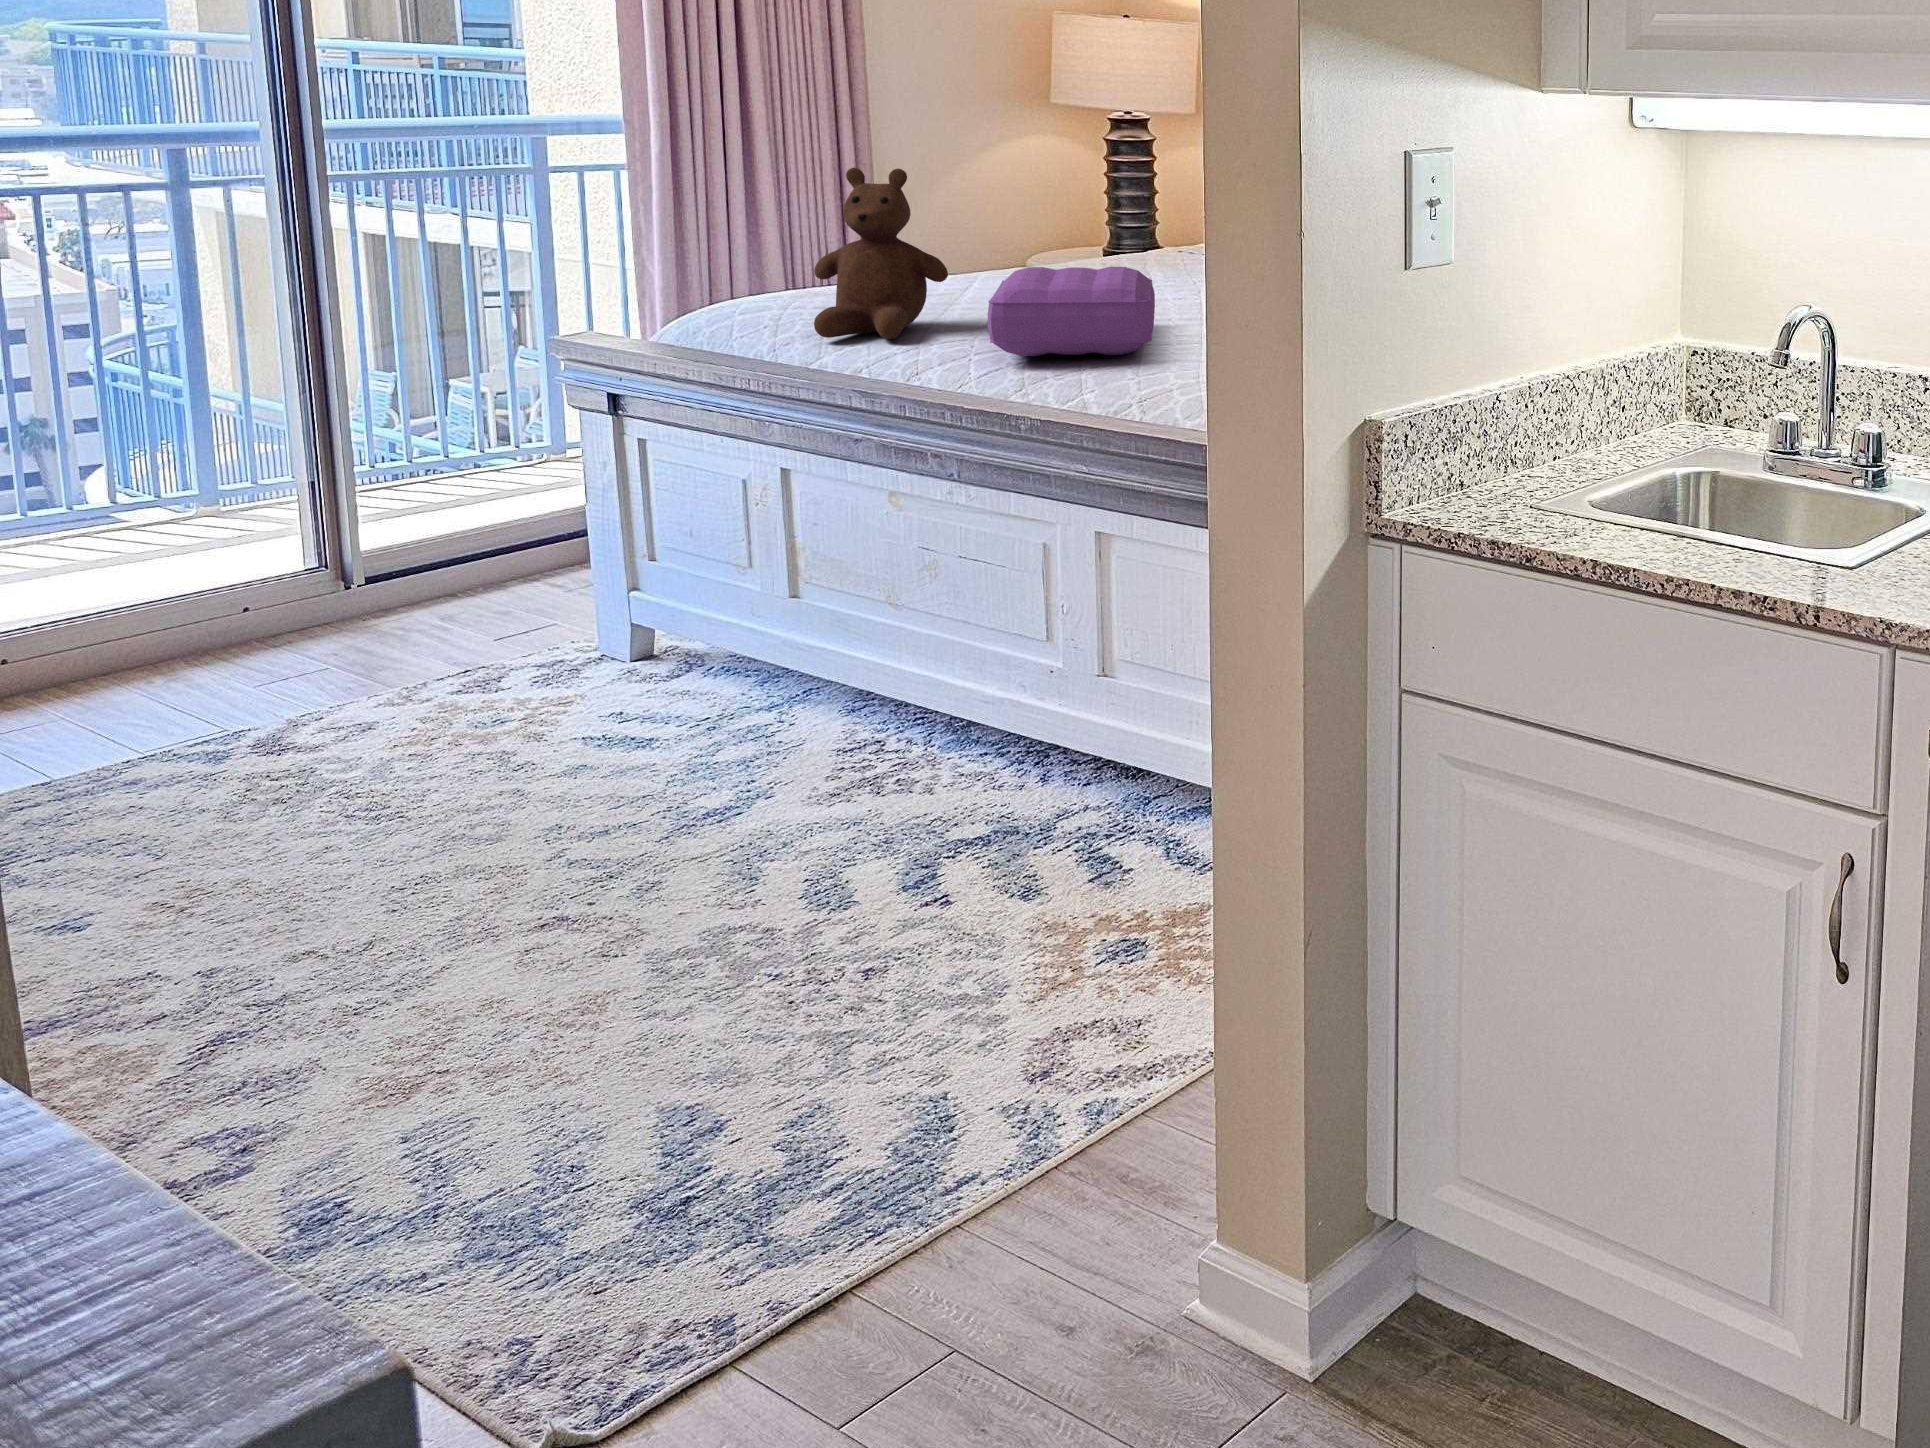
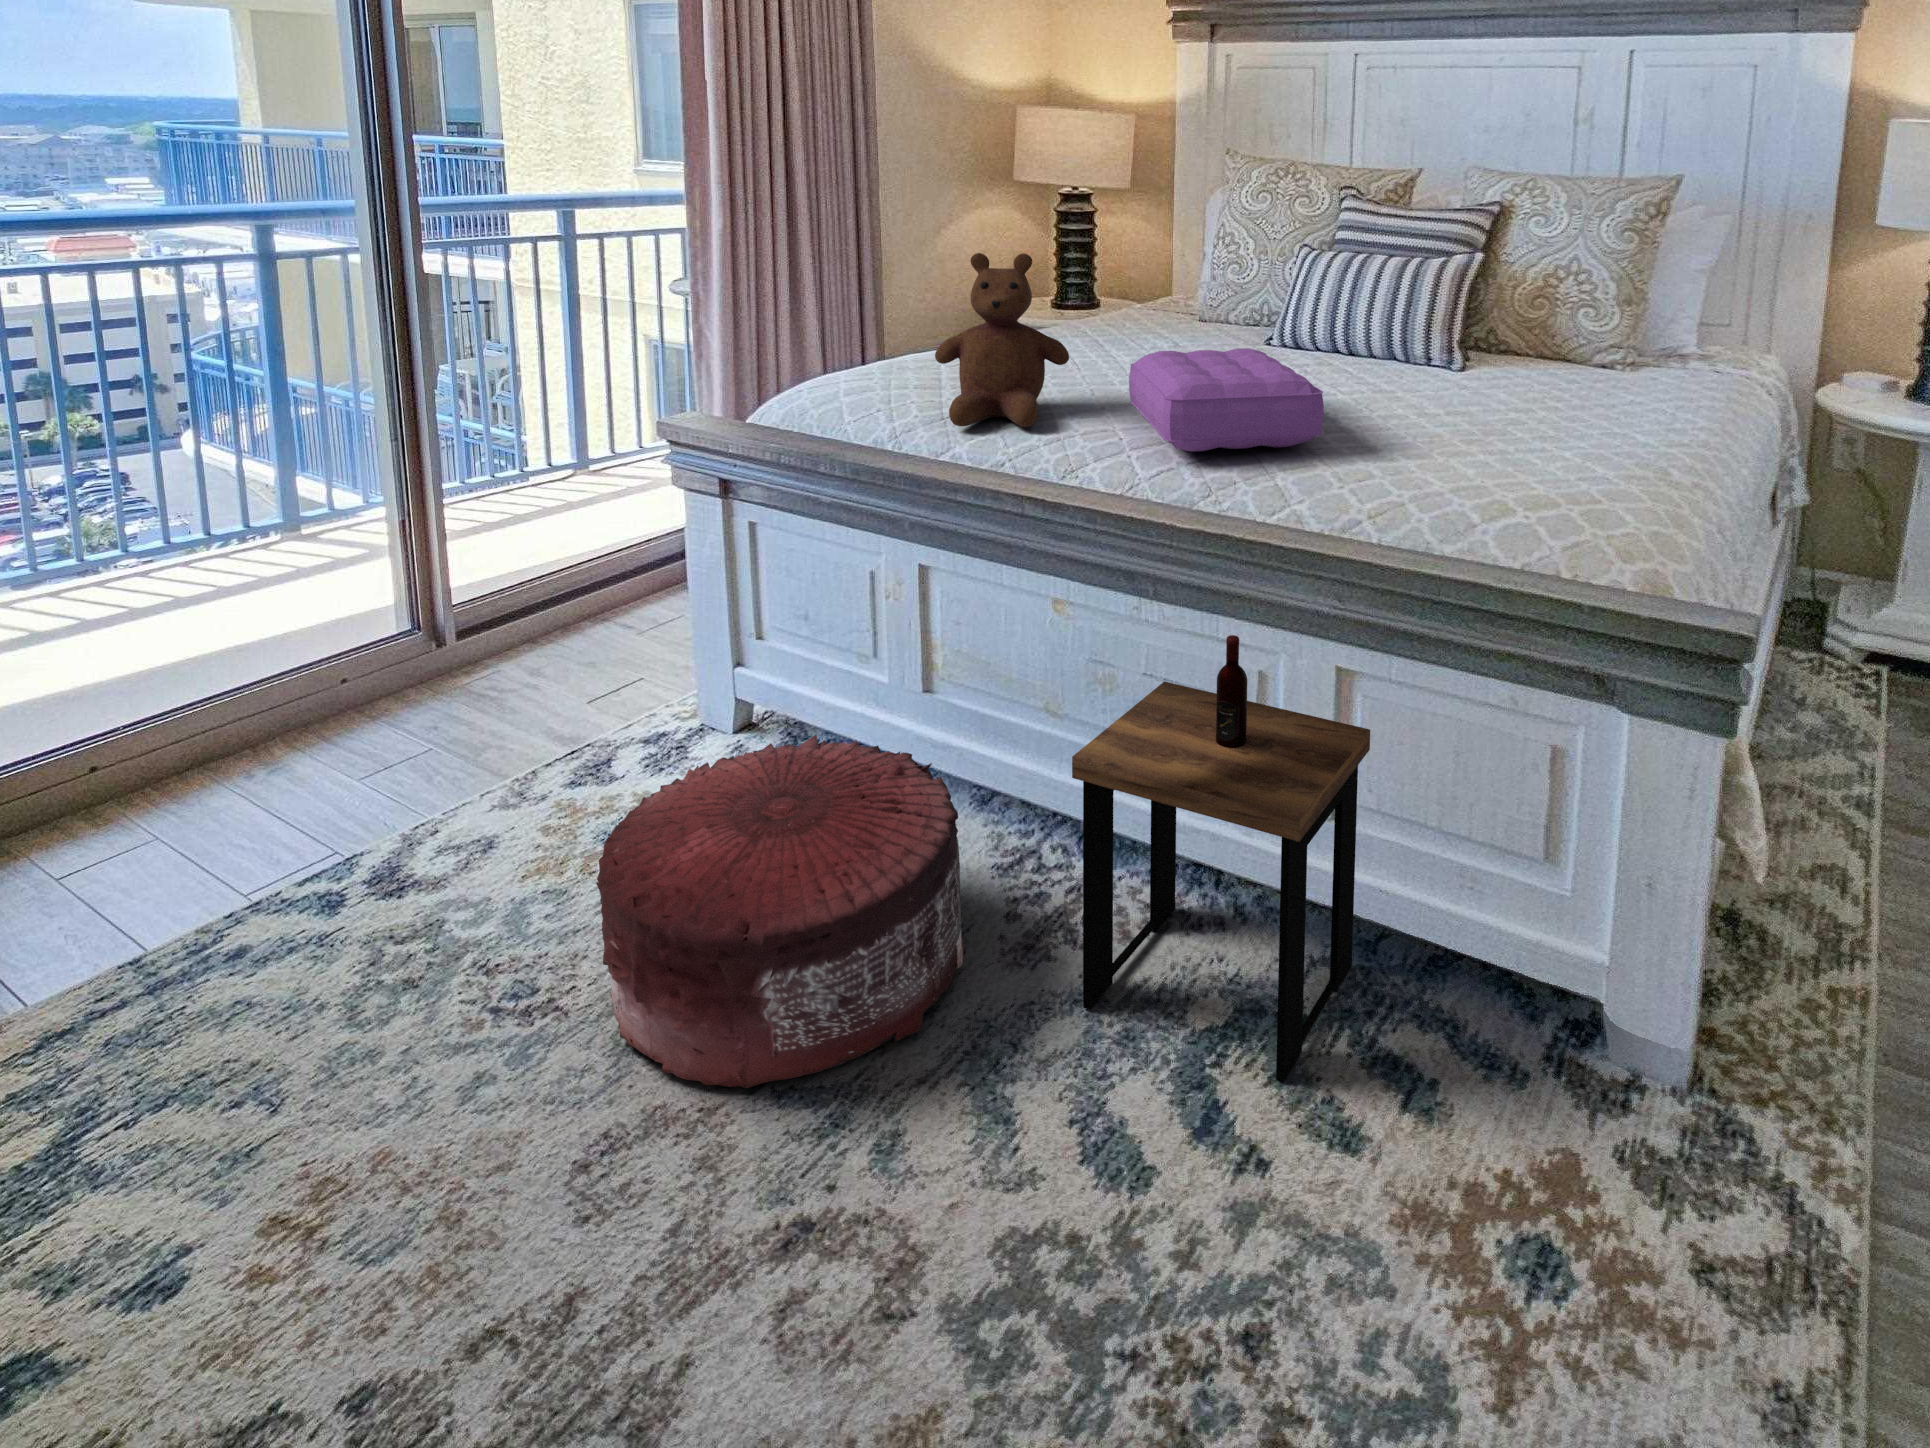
side table: none [835,496,1118,865] -> present [1072,635,1370,1082]
pouf: none [426,612,782,855] -> present [596,735,963,1088]

